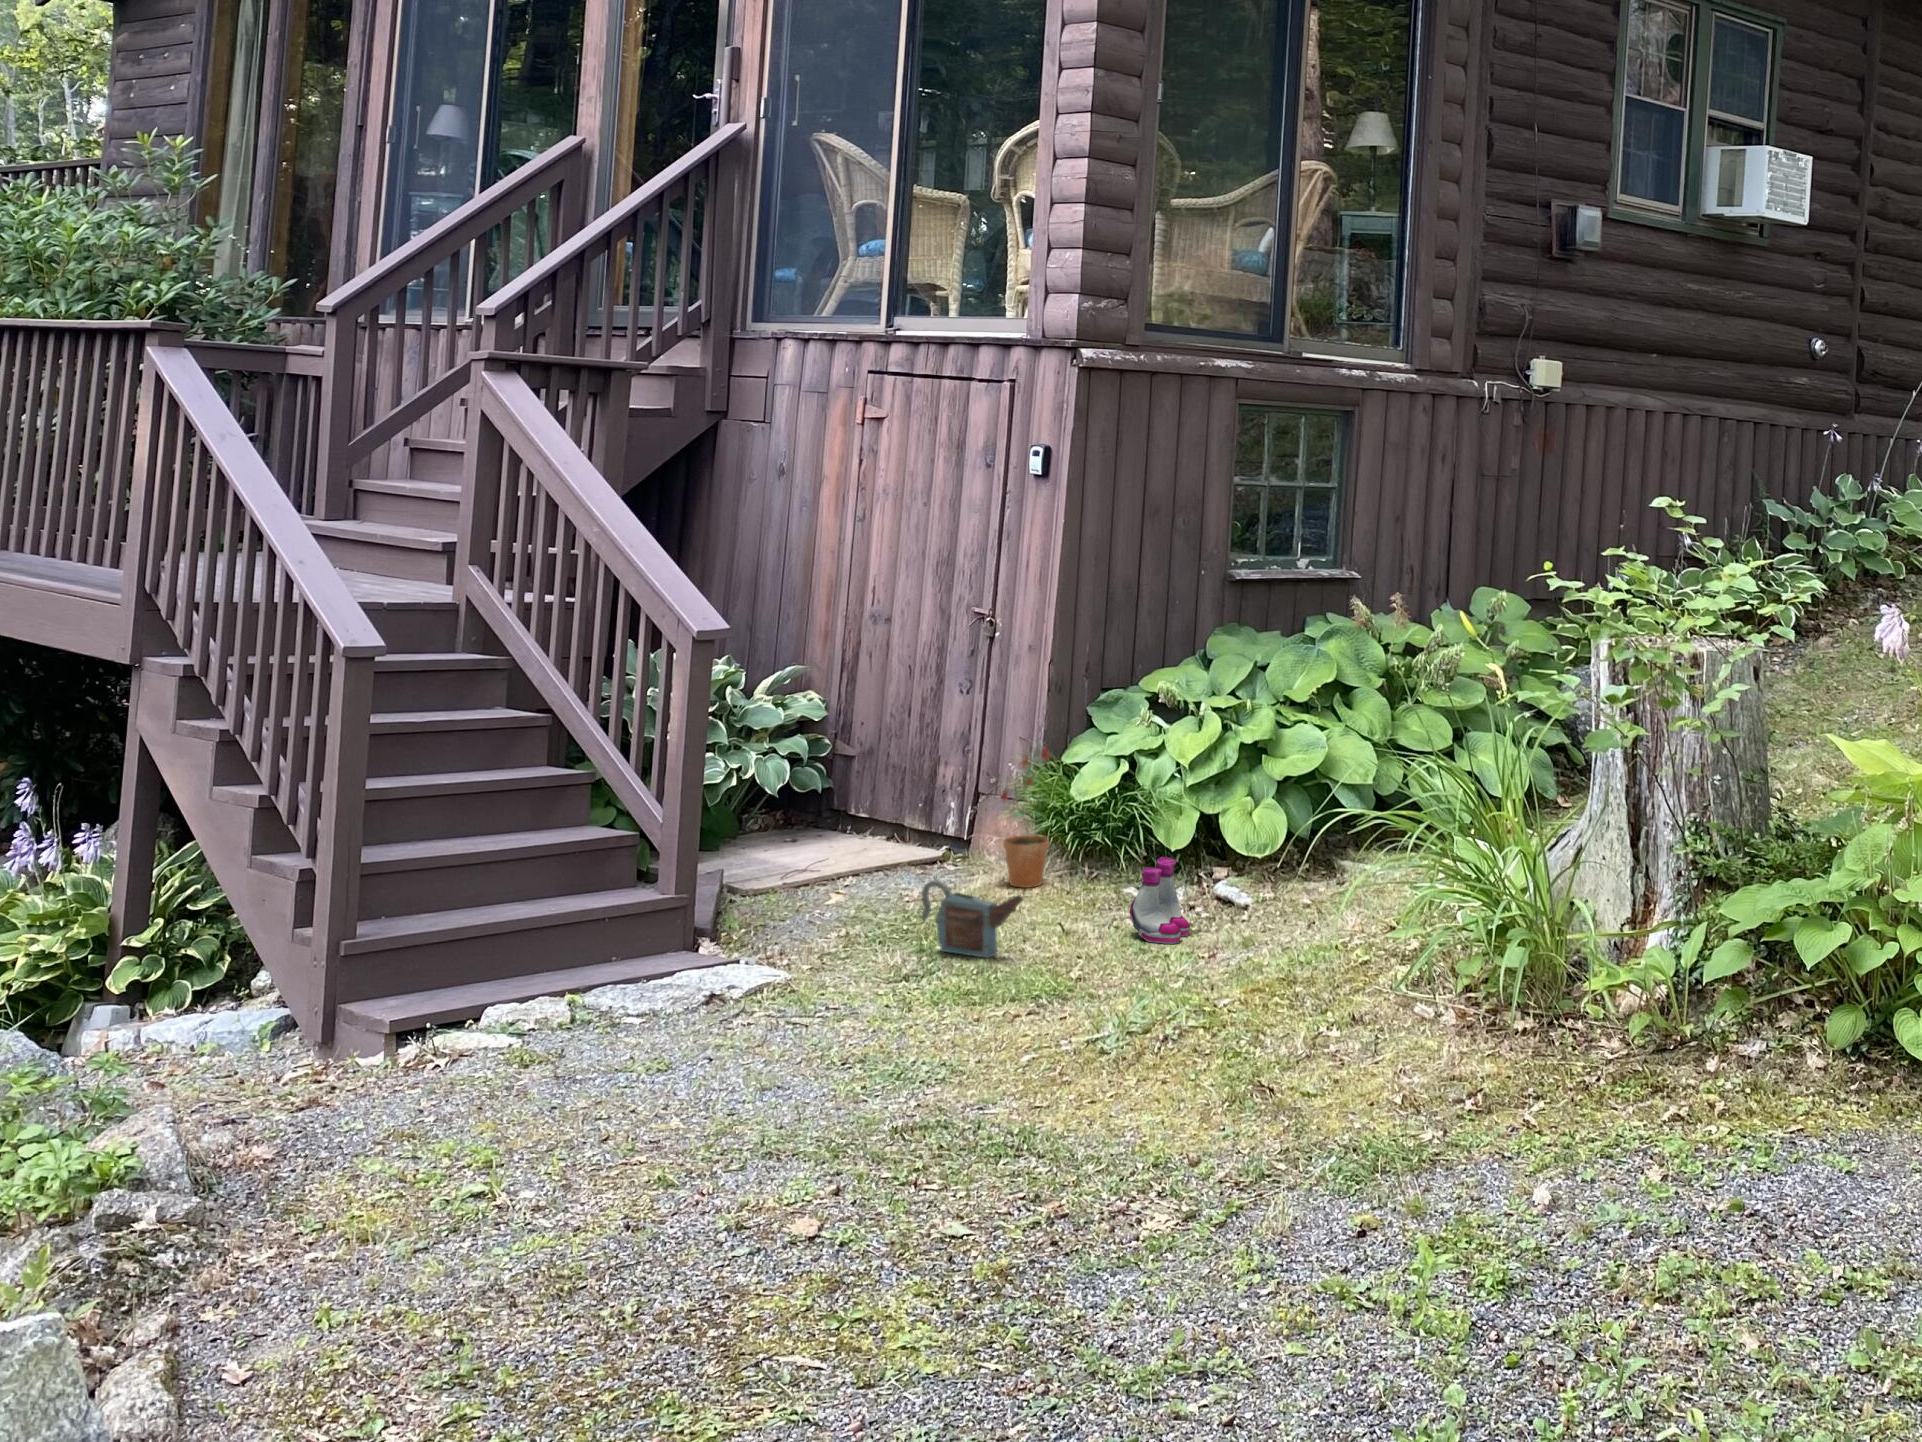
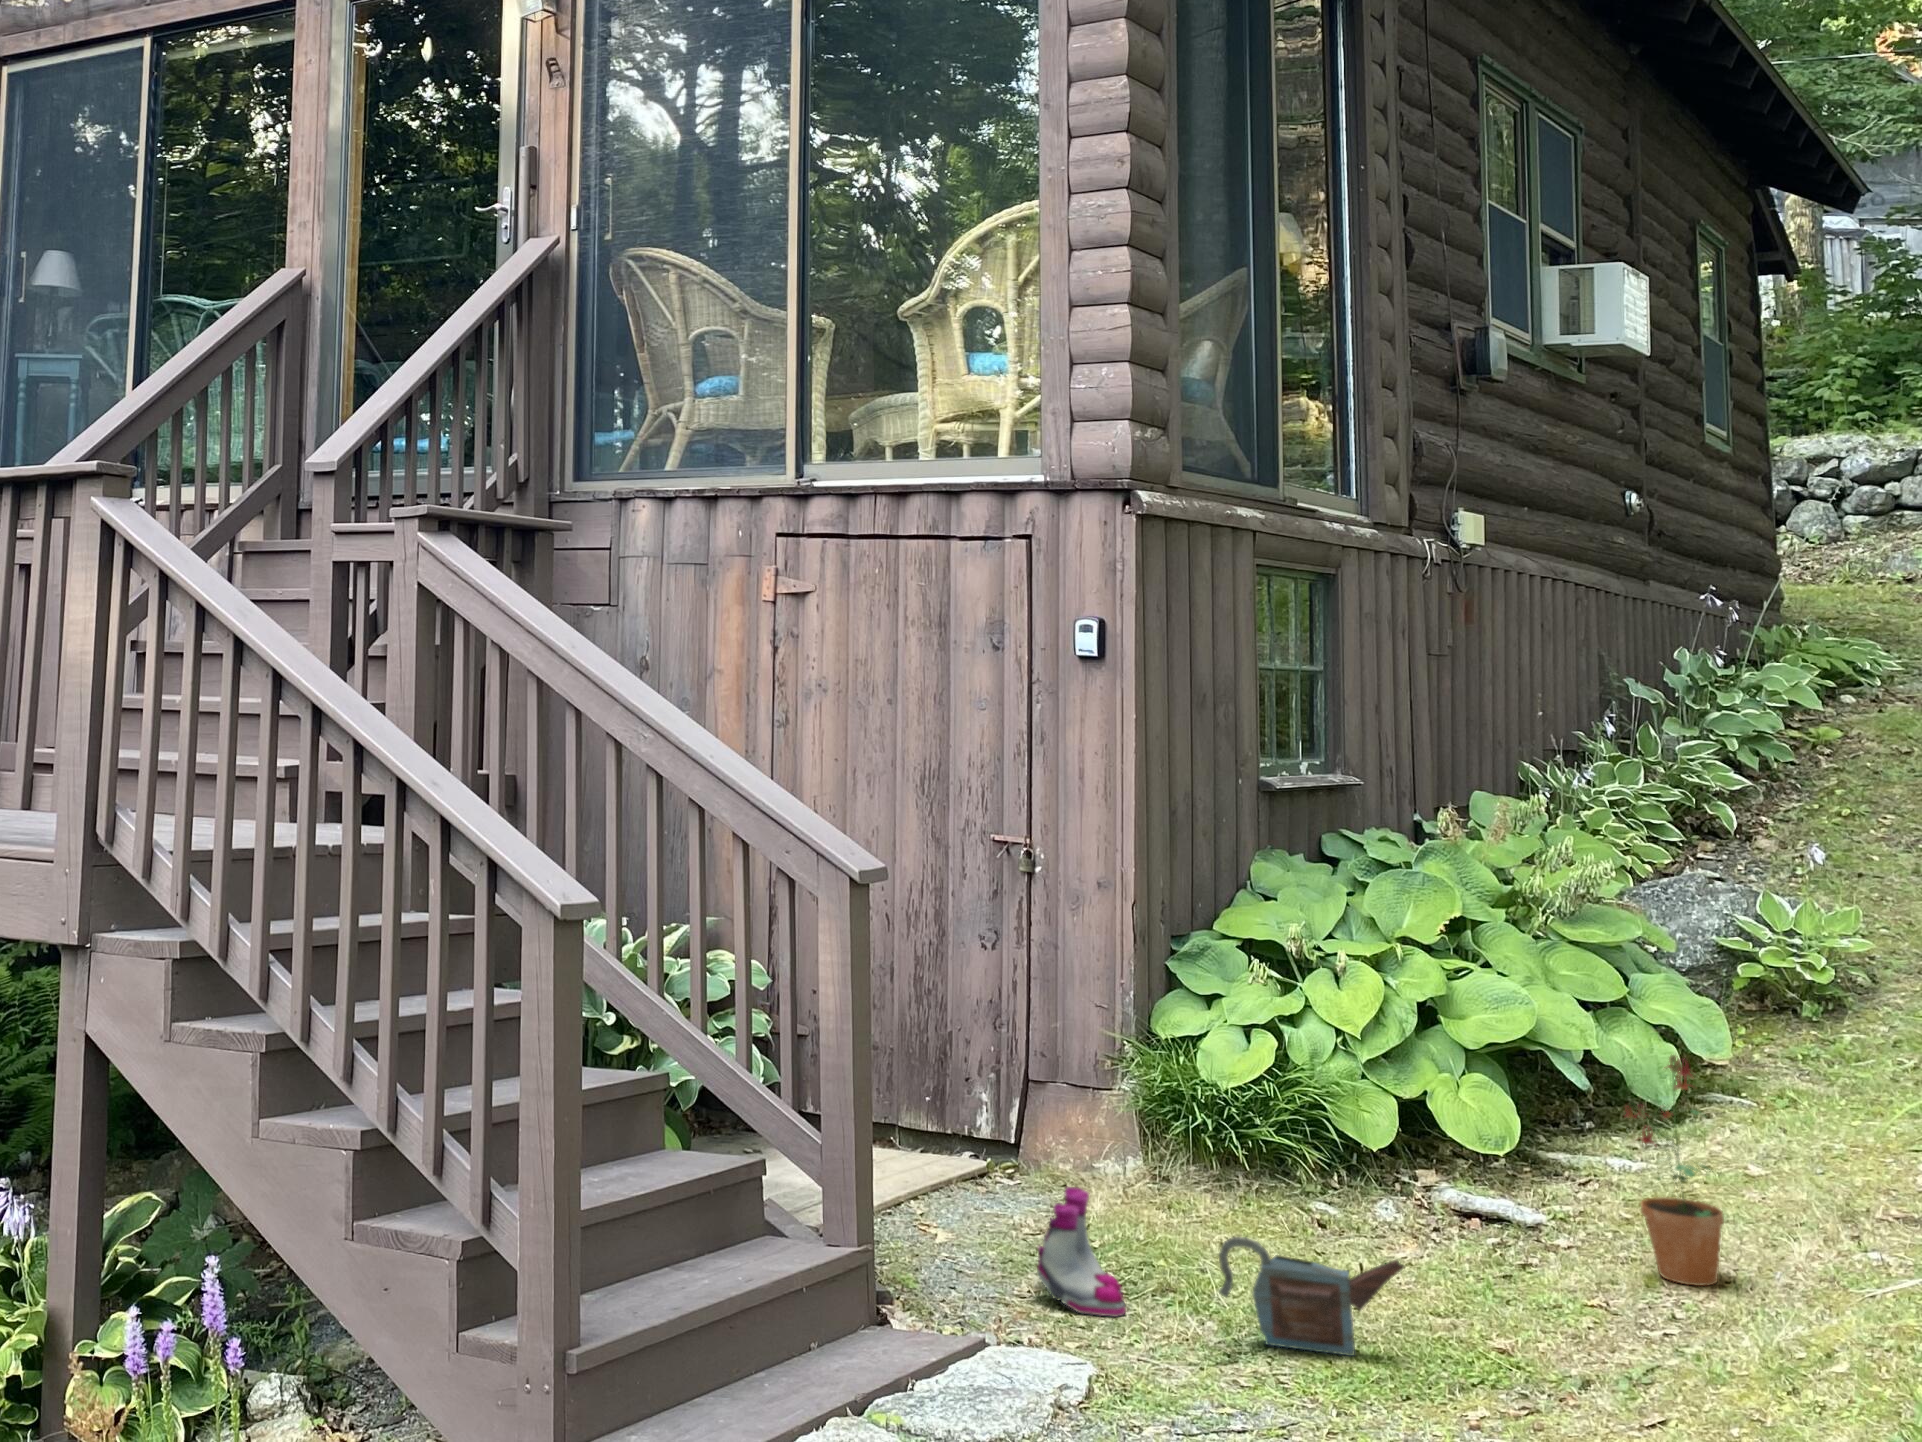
potted plant: present [1001,747,1051,888] -> present [1626,1055,1724,1286]
boots: present [1129,857,1190,944] -> present [1037,1187,1126,1317]

